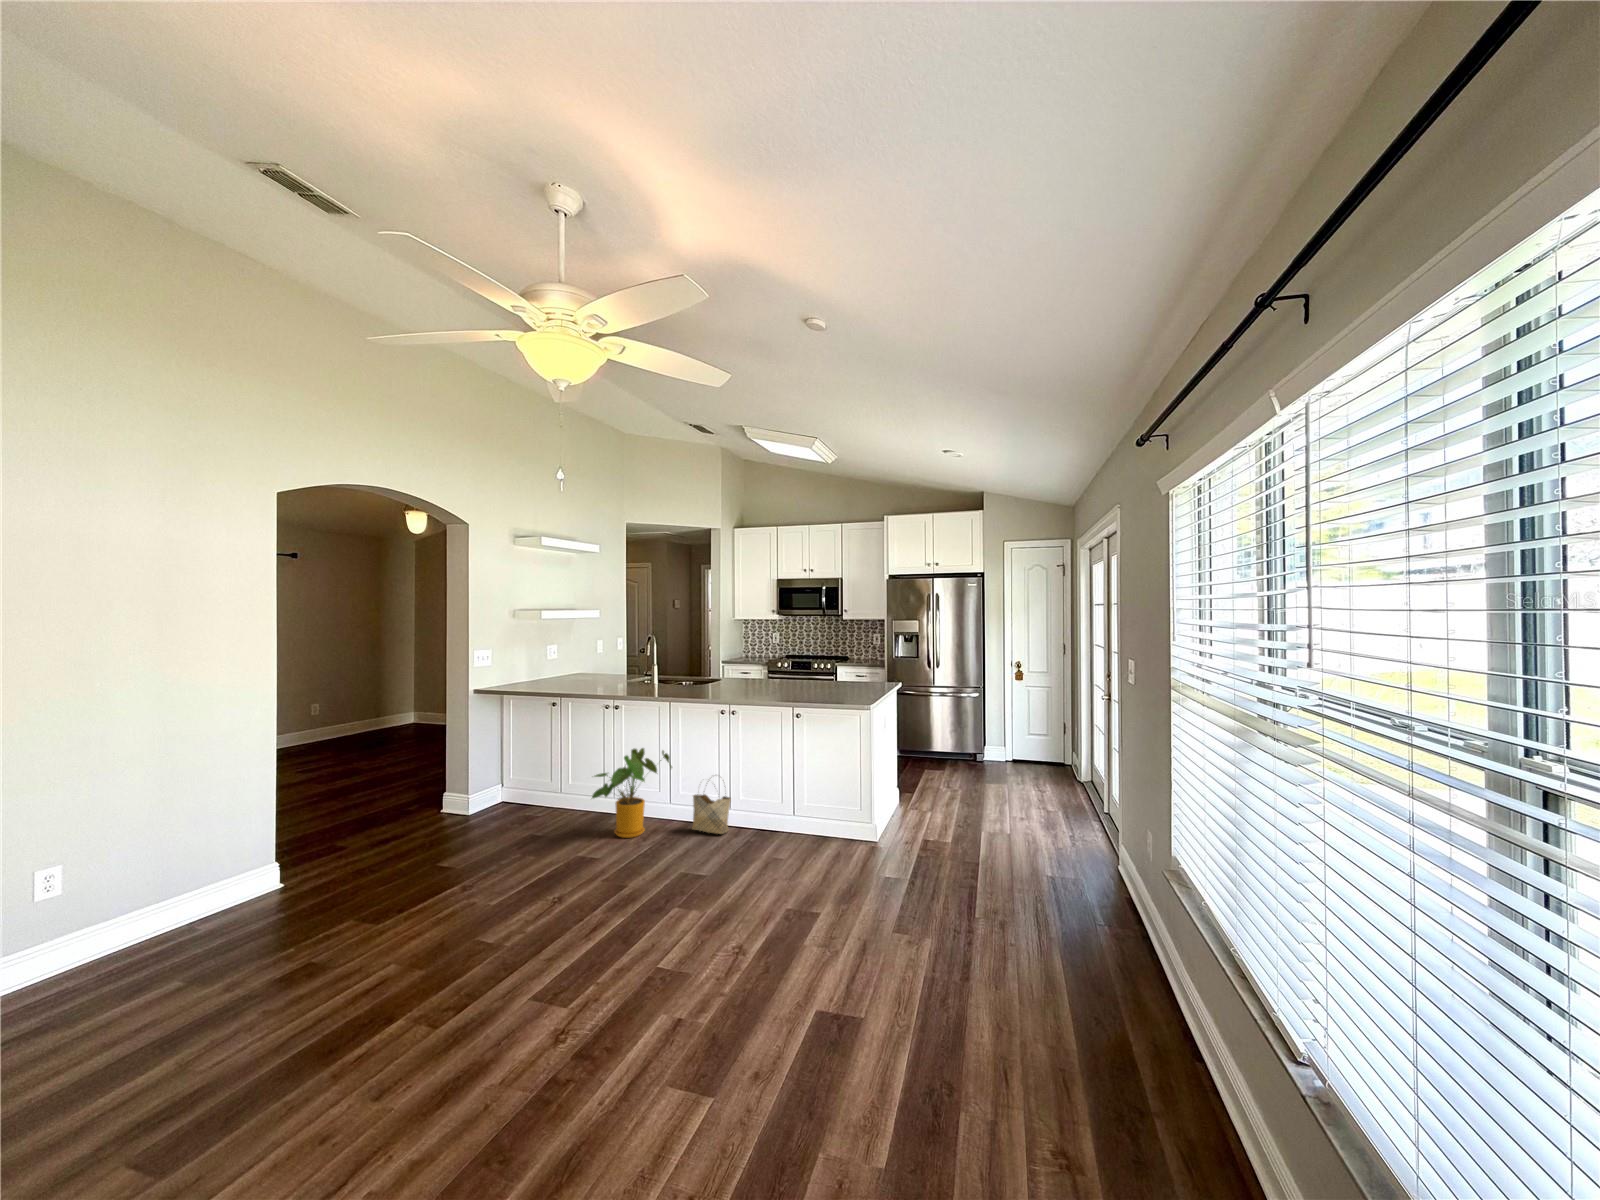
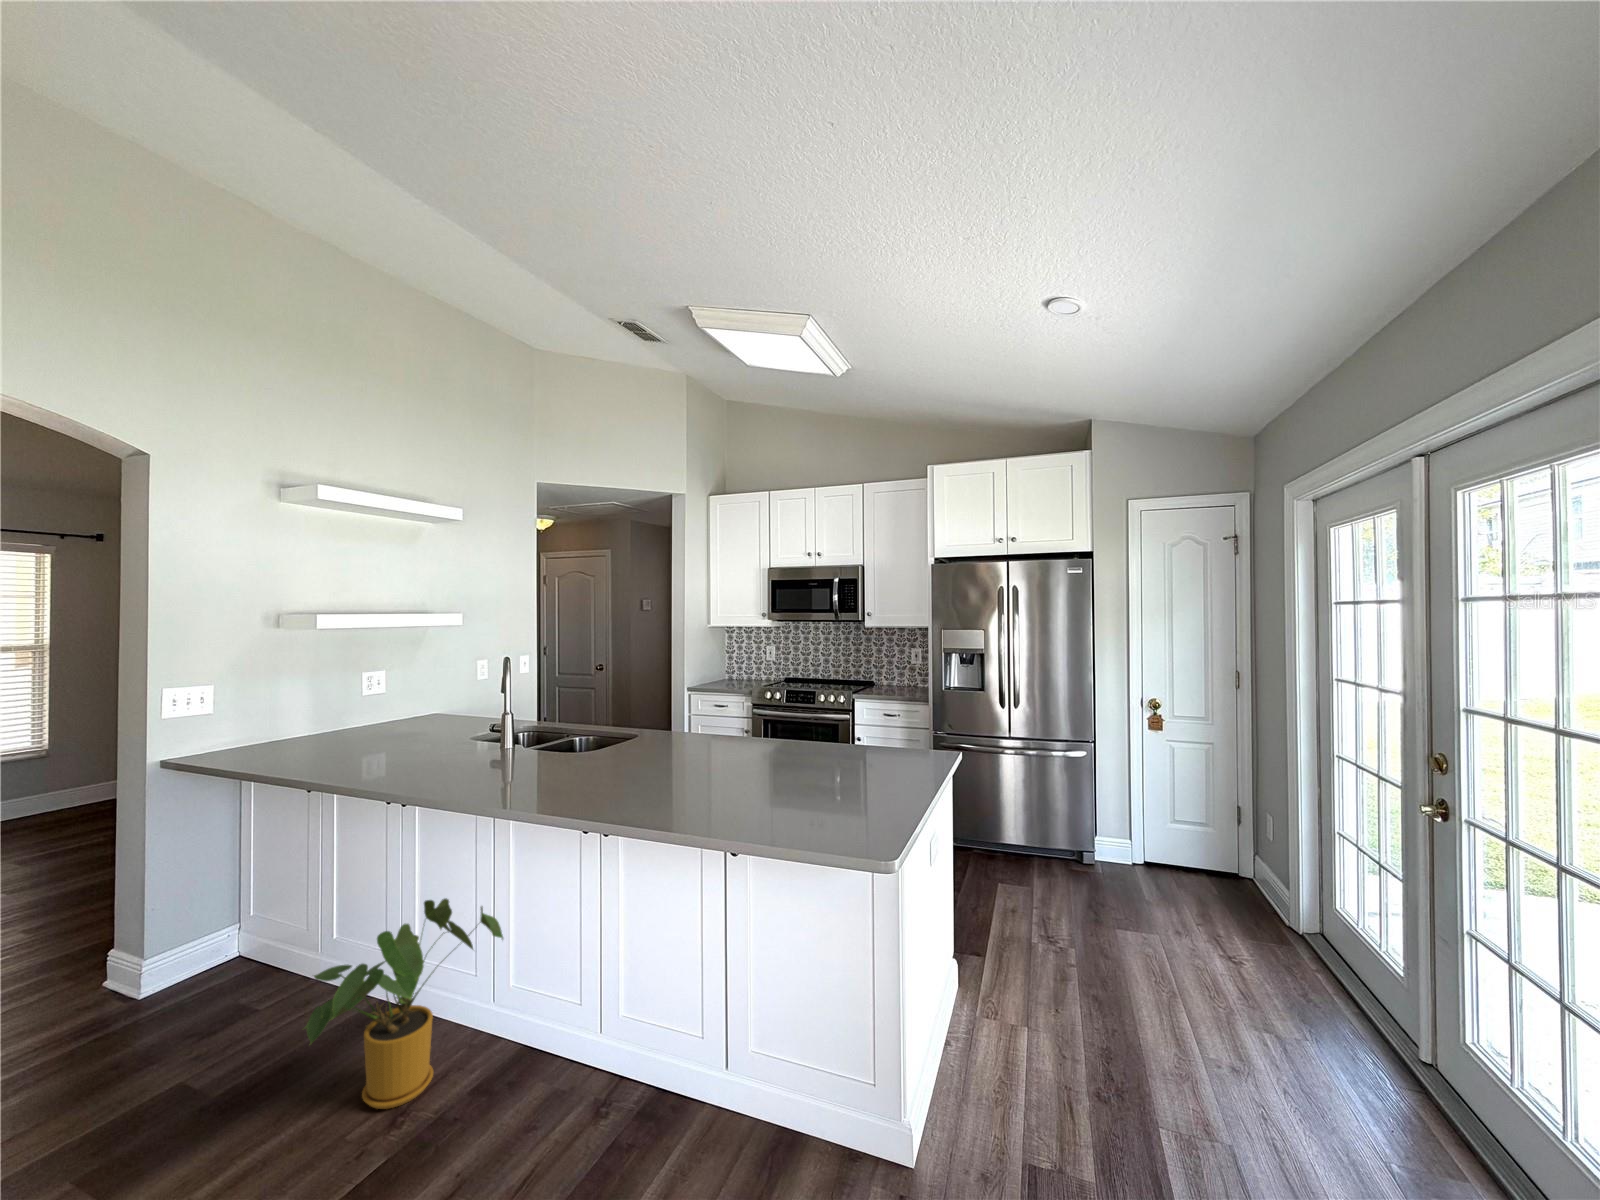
woven basket: present [692,794,731,834] -> none [526,963,606,1105]

